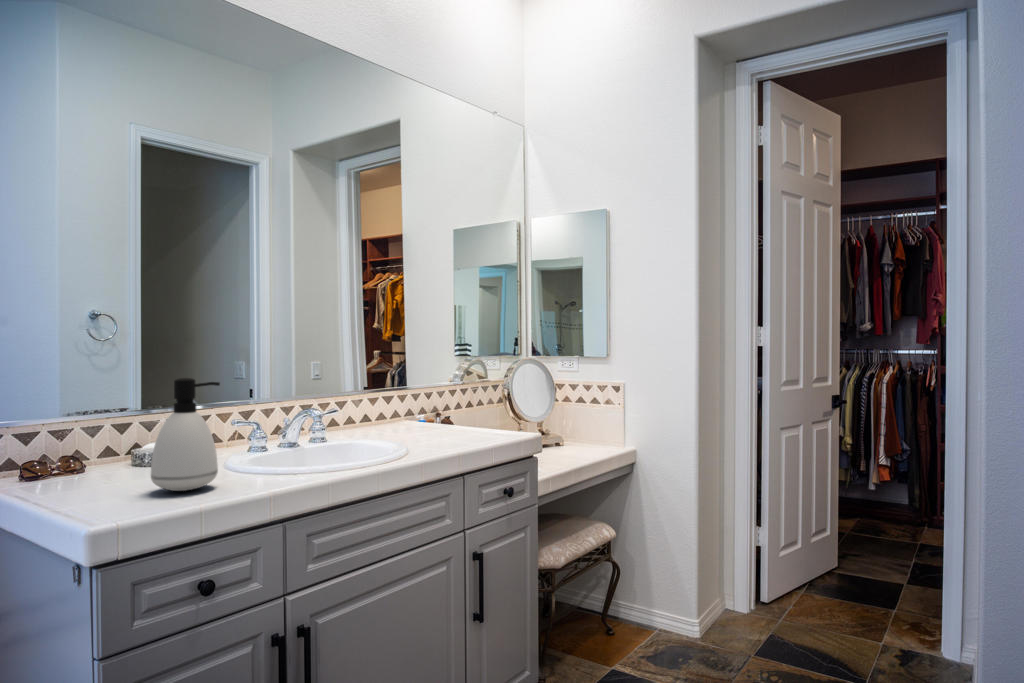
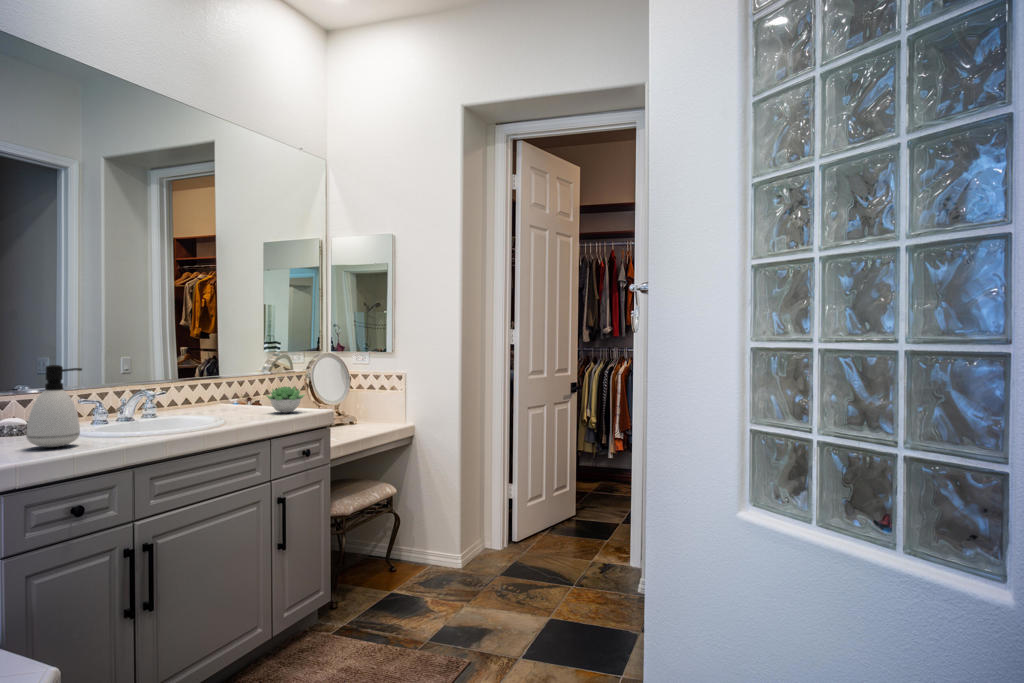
succulent plant: none [456,402,506,436] -> present [266,386,305,413]

